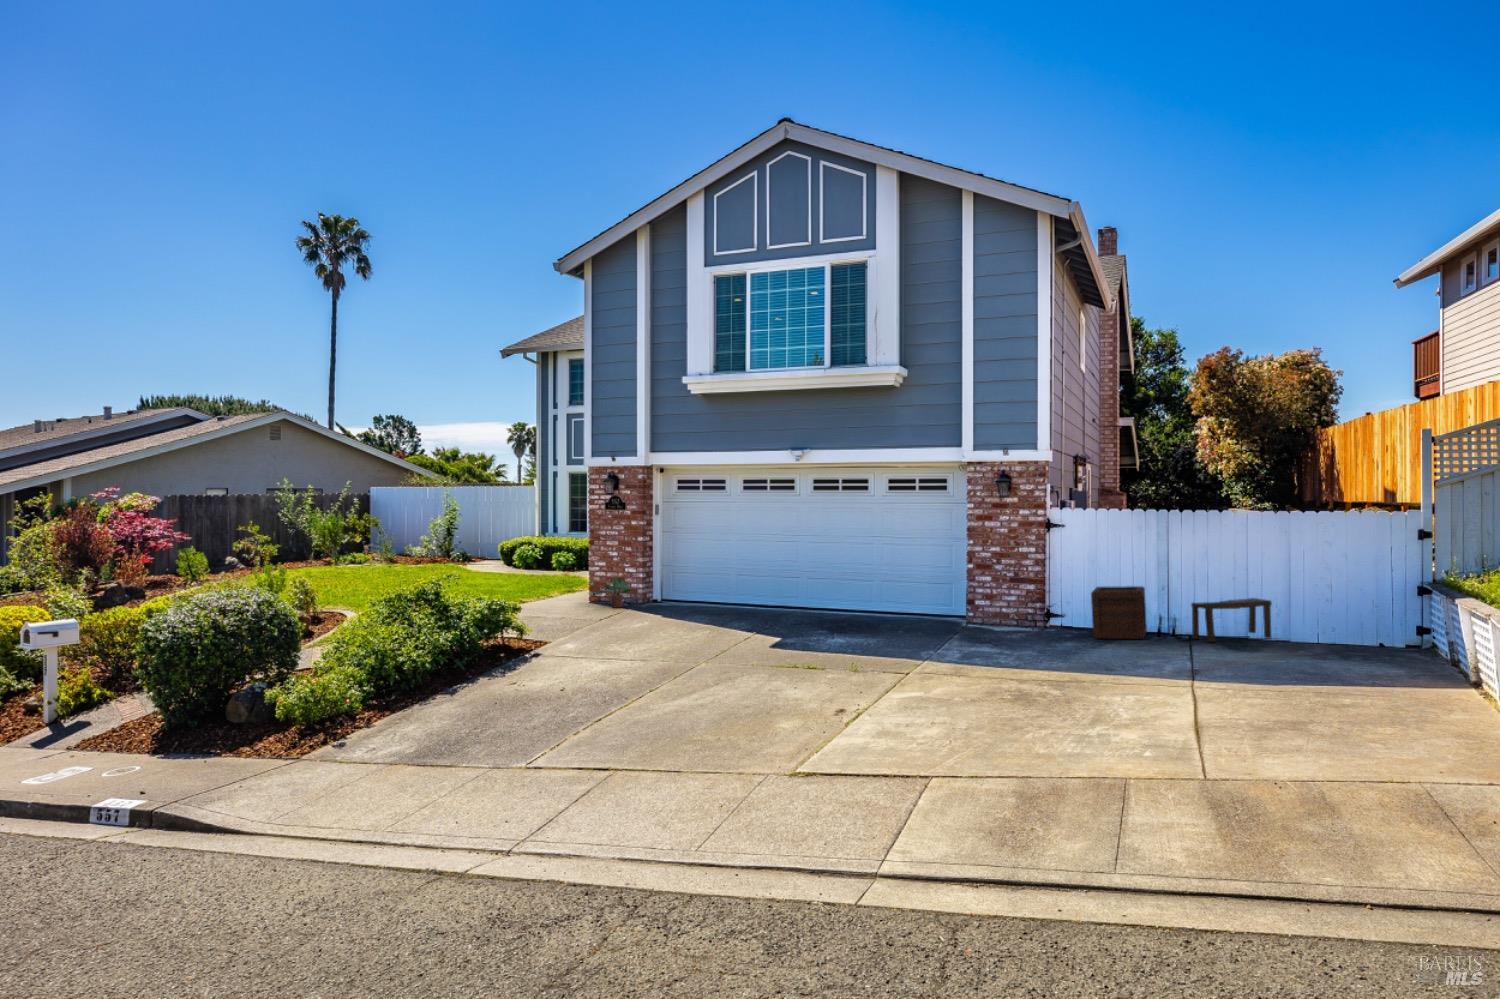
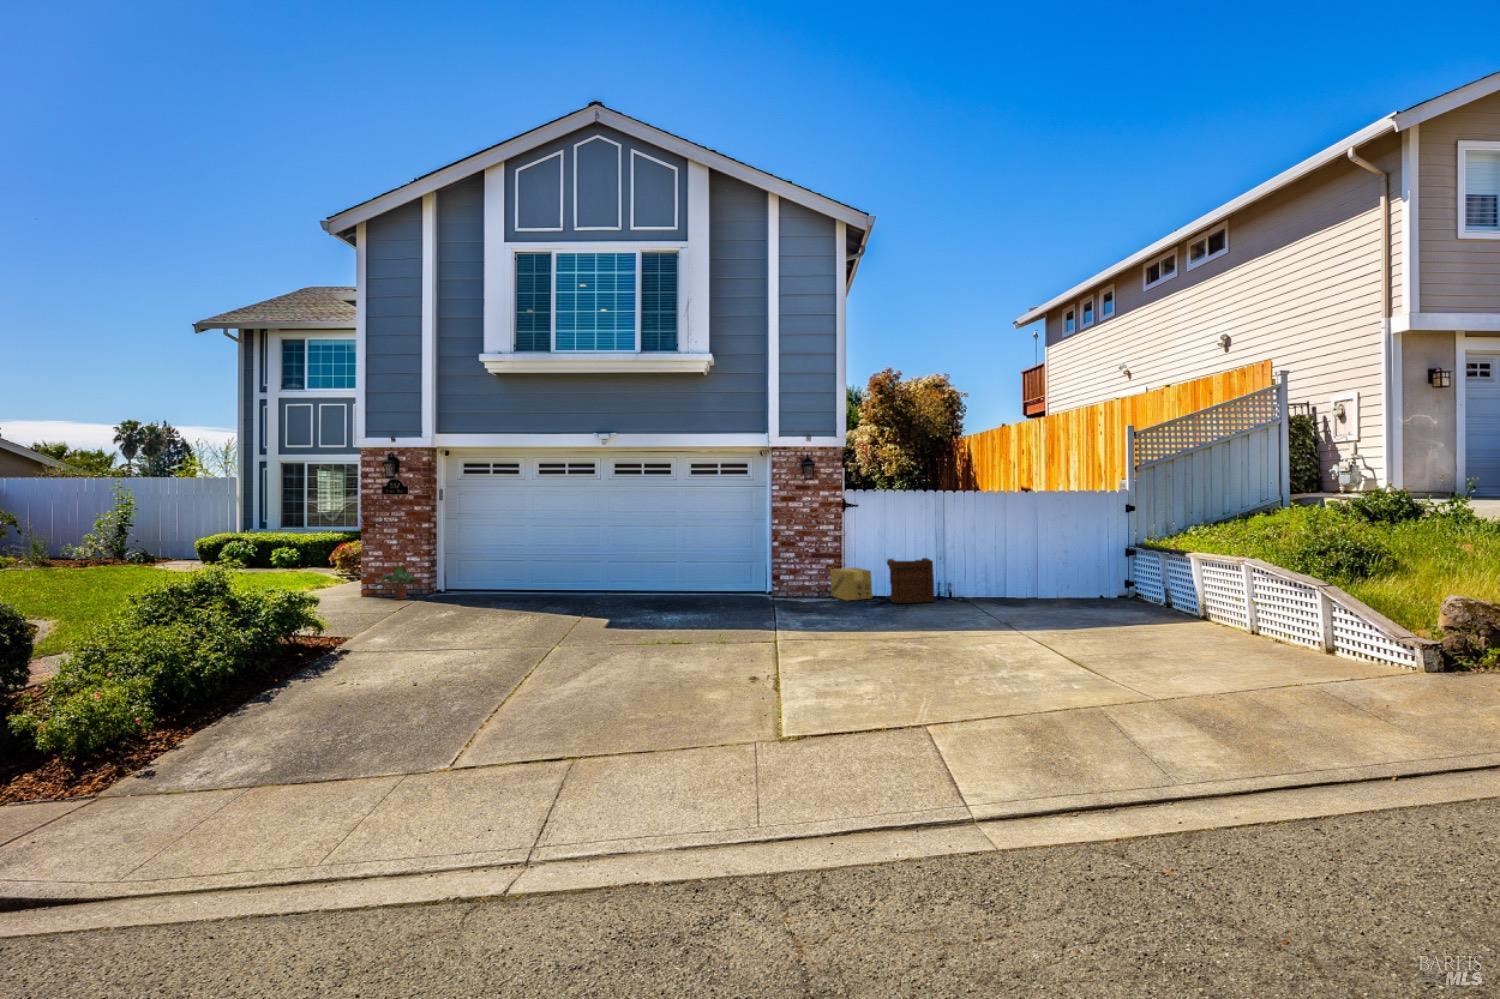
cardboard box: none [1030,595,1071,632] -> present [830,568,872,600]
bench: present [1191,598,1272,642] -> none [970,563,1030,601]

